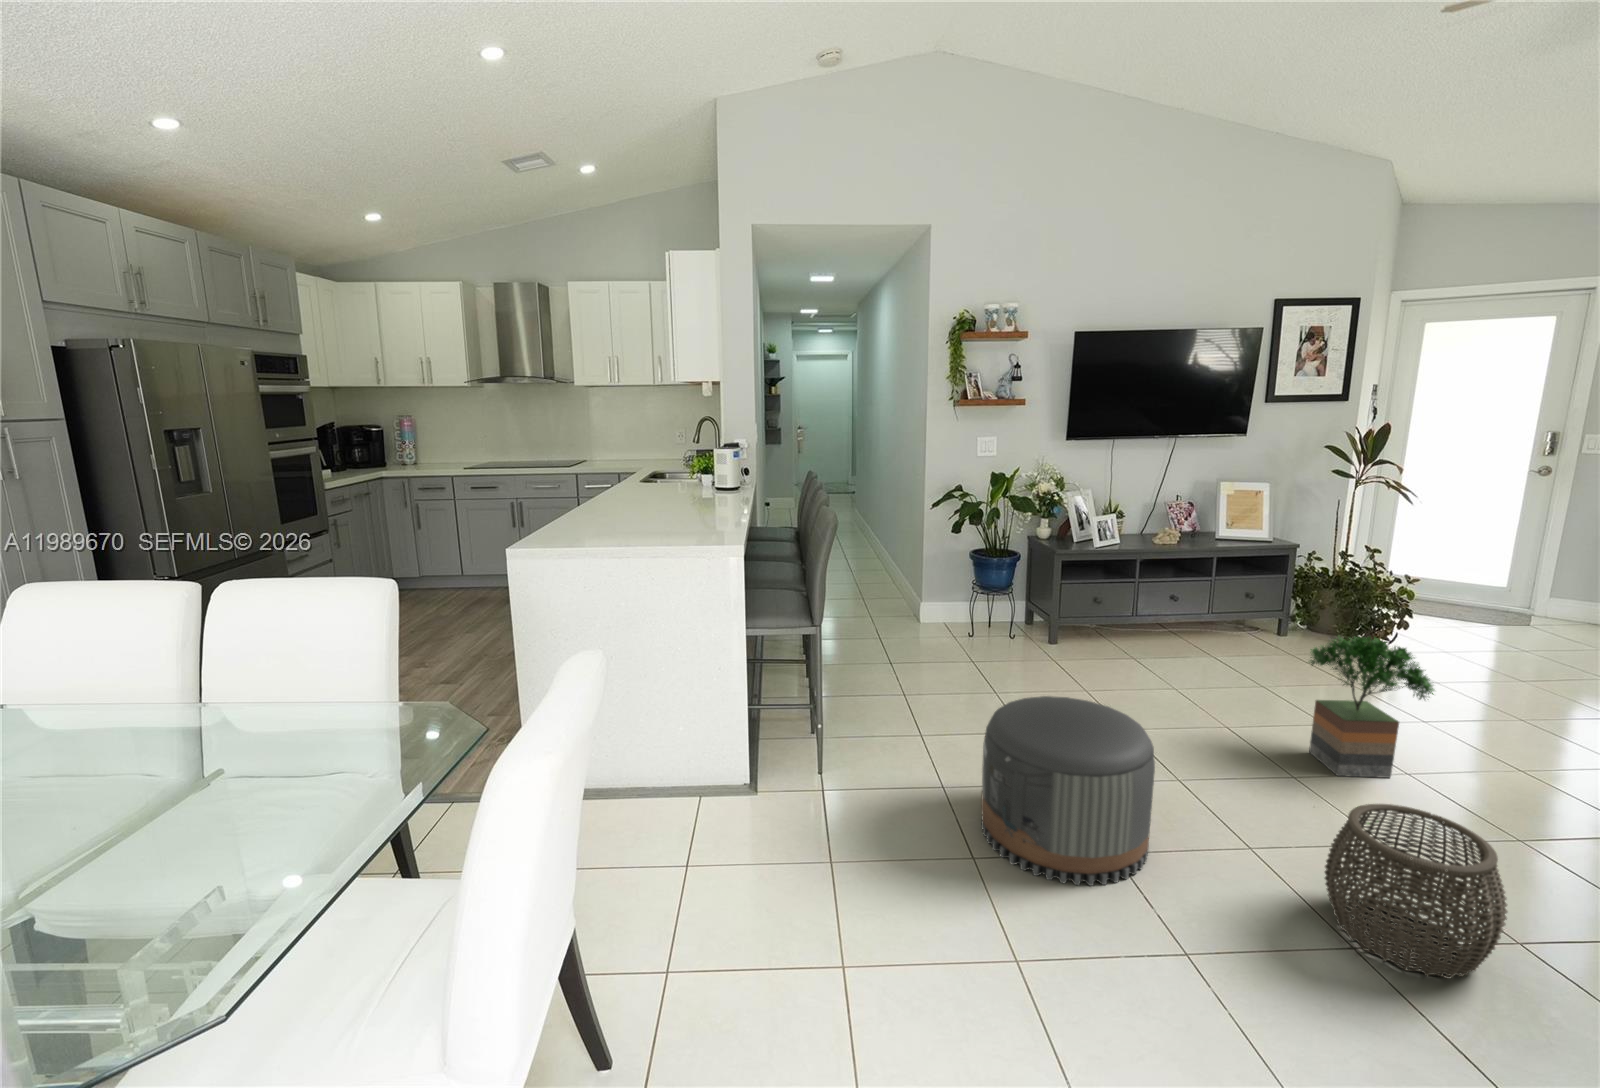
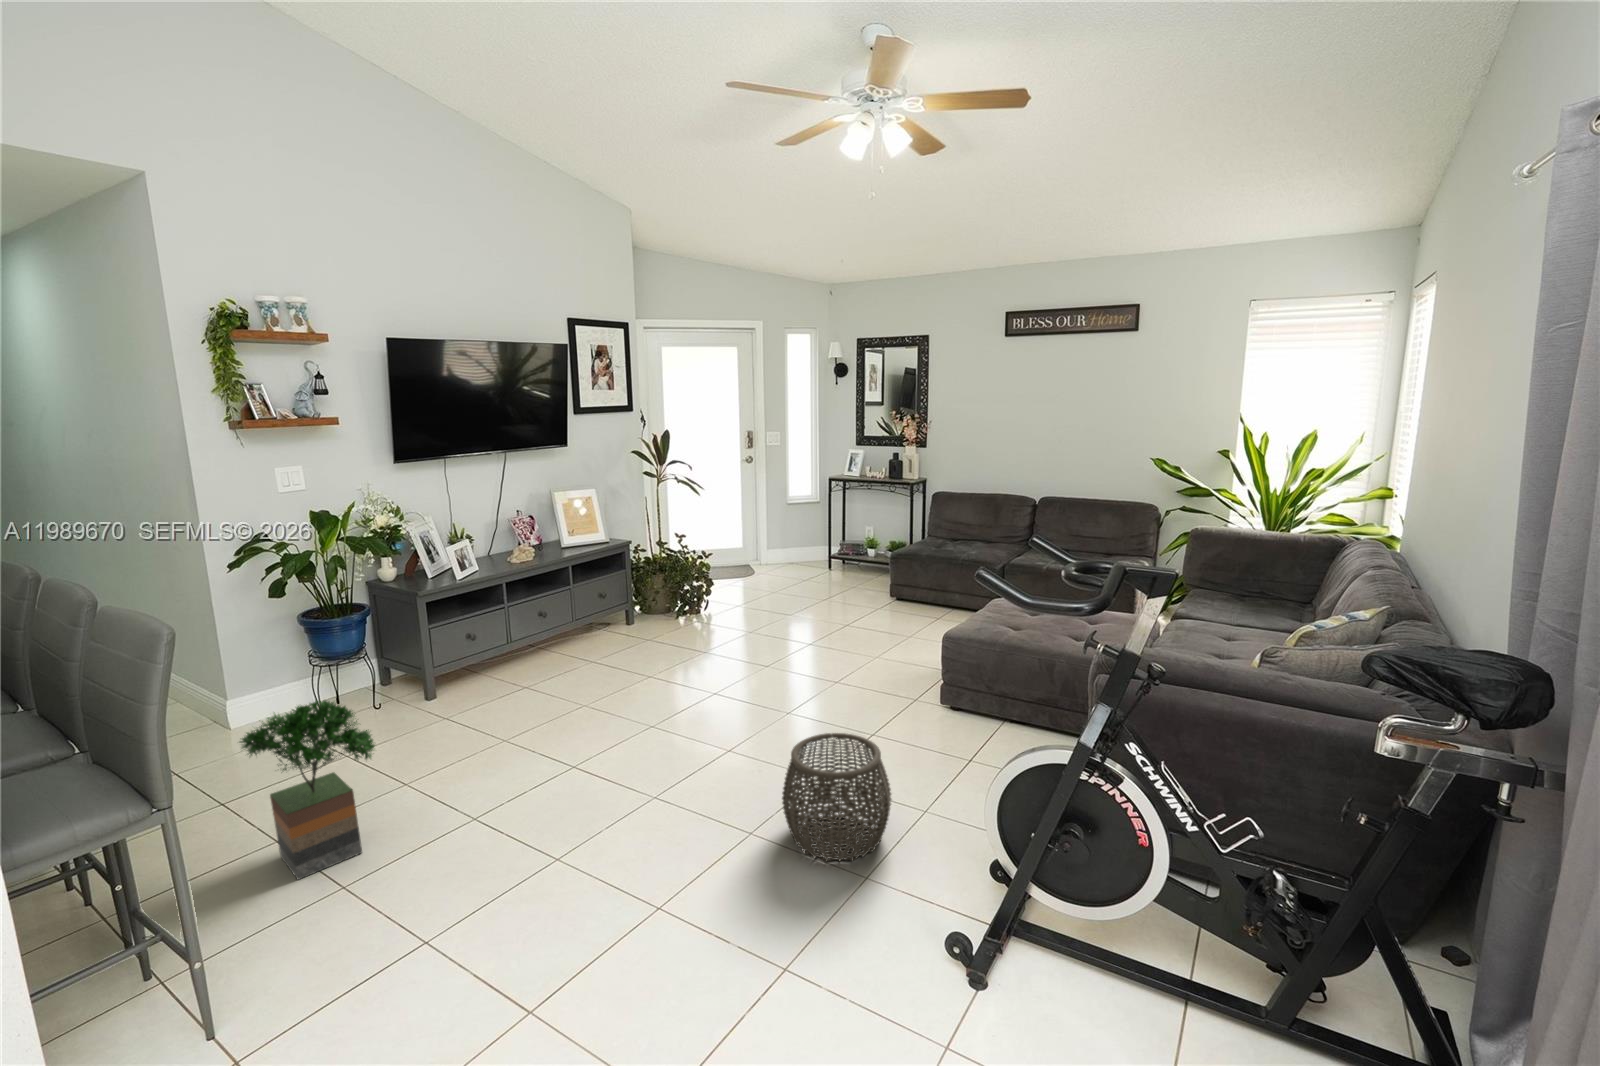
potted tree: present [1309,637,1434,778] -> present [240,700,375,880]
pouf: present [981,696,1155,886] -> none [458,745,653,969]

